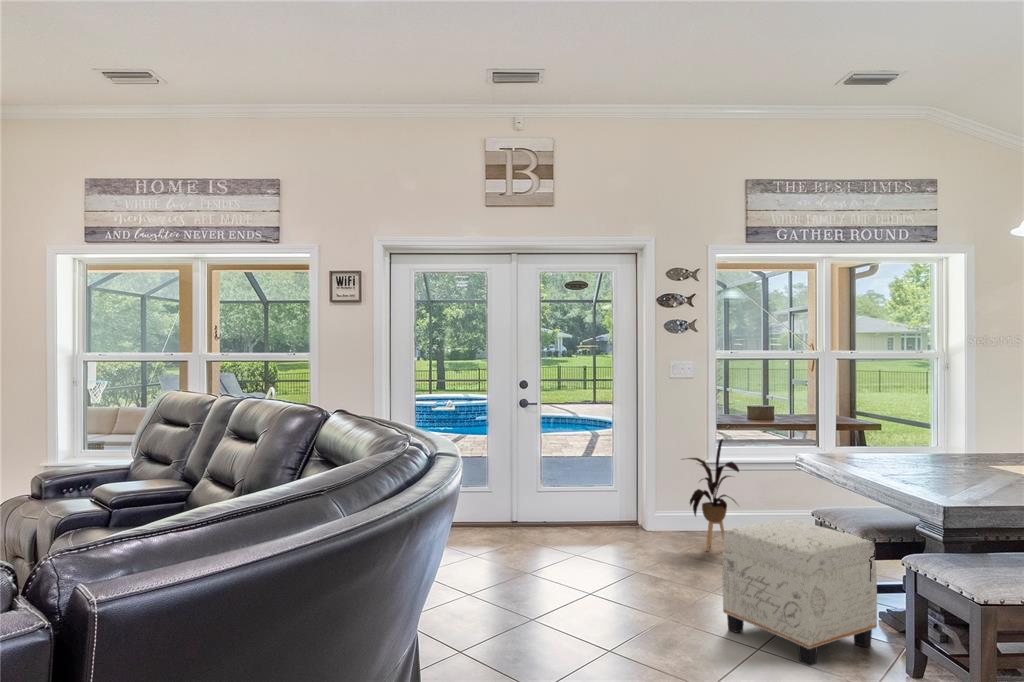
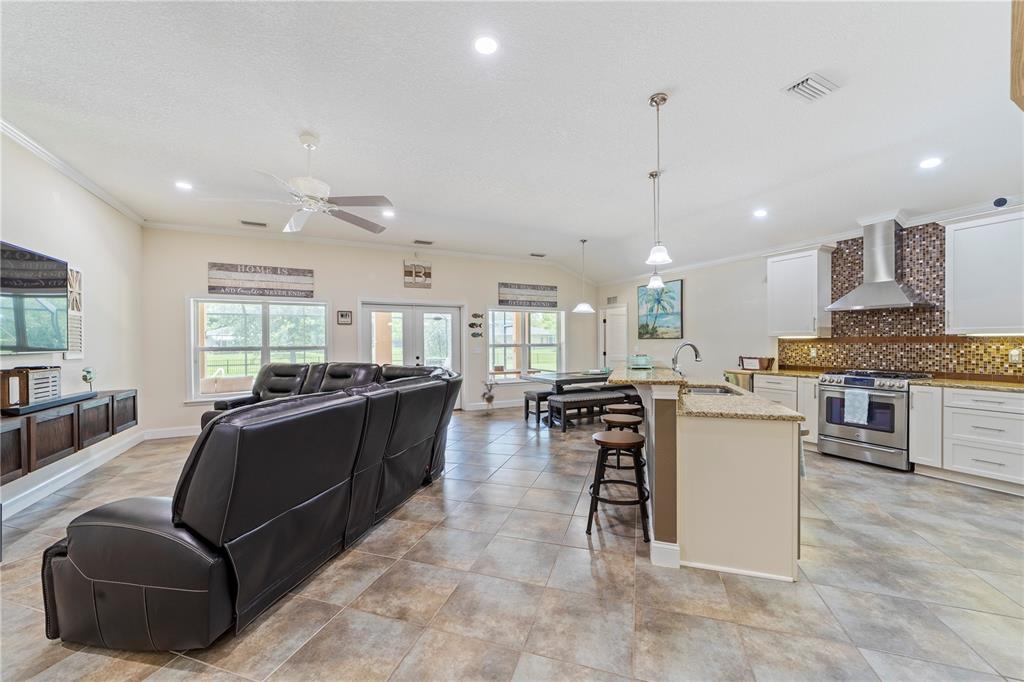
ottoman: present [722,520,877,666] -> none [501,396,541,432]

